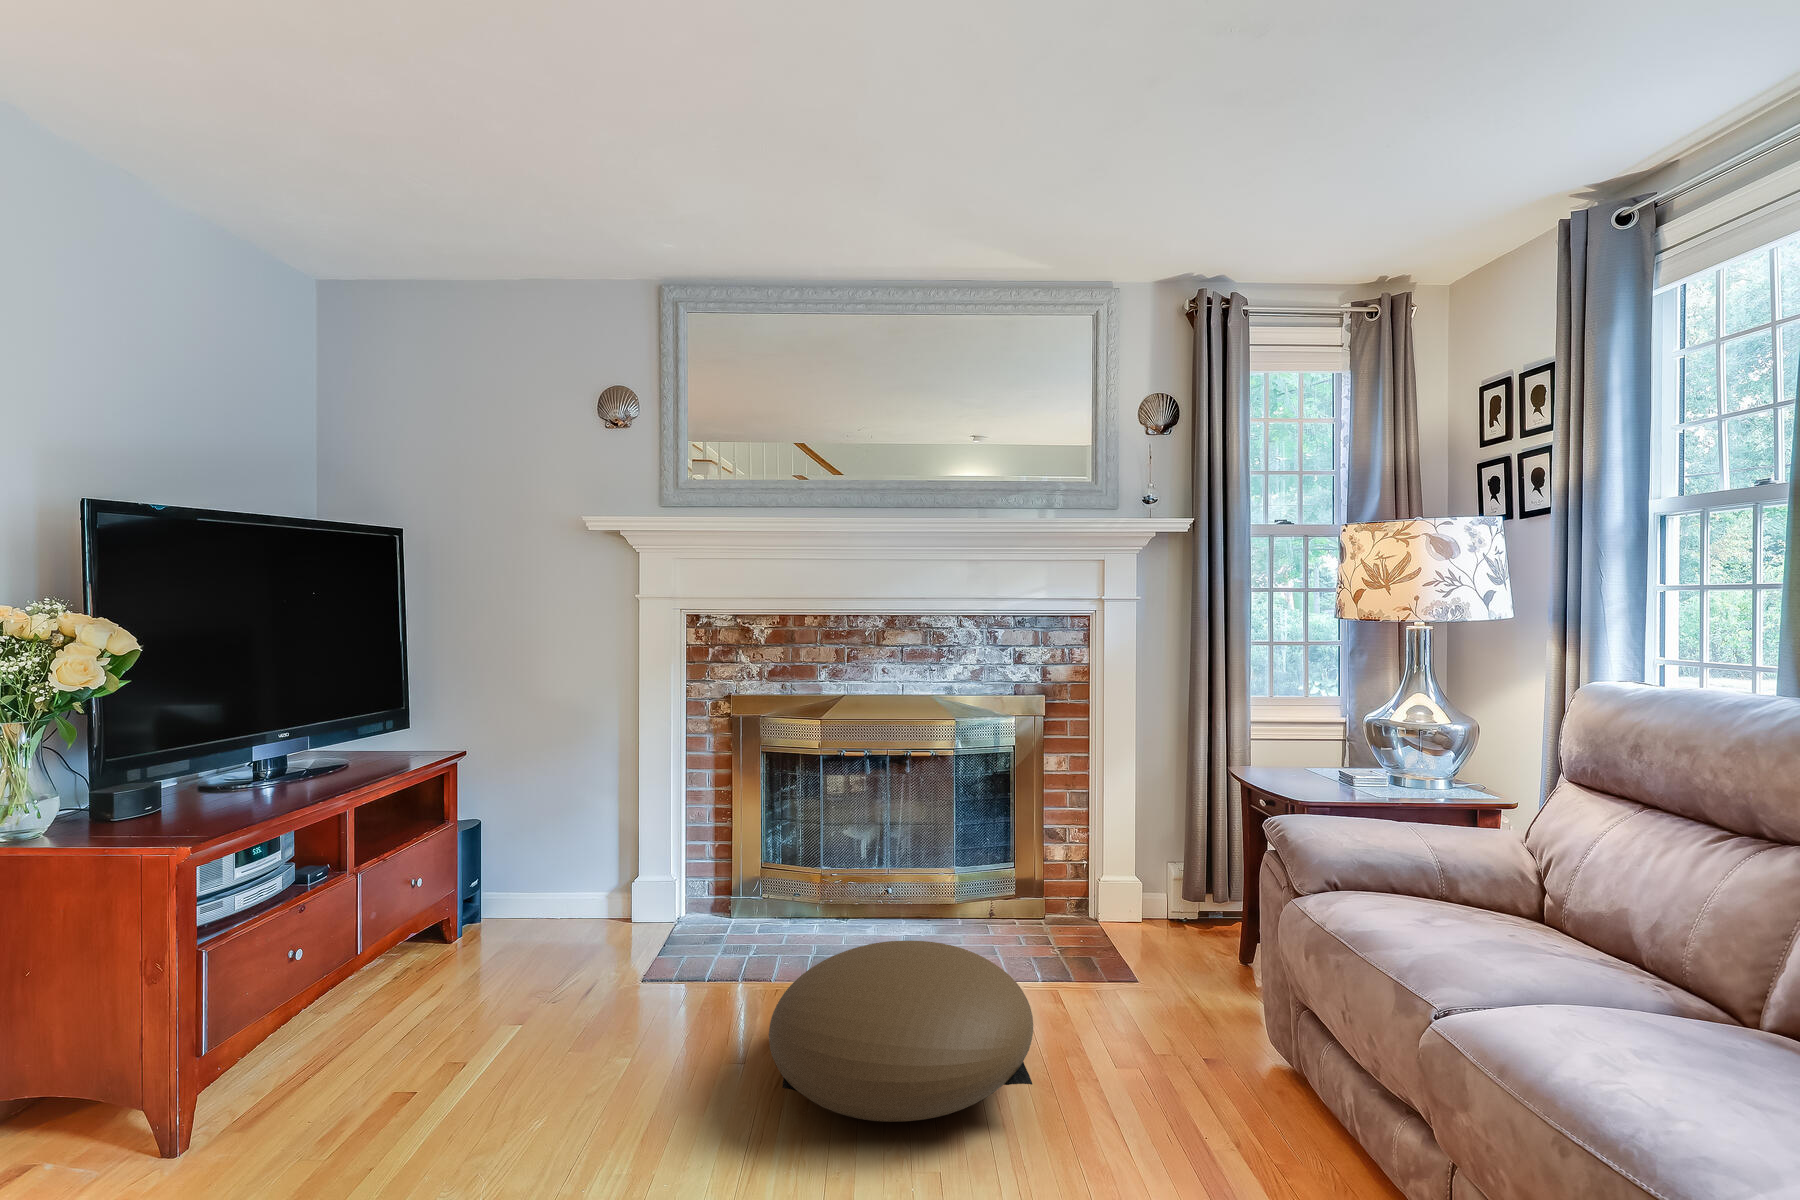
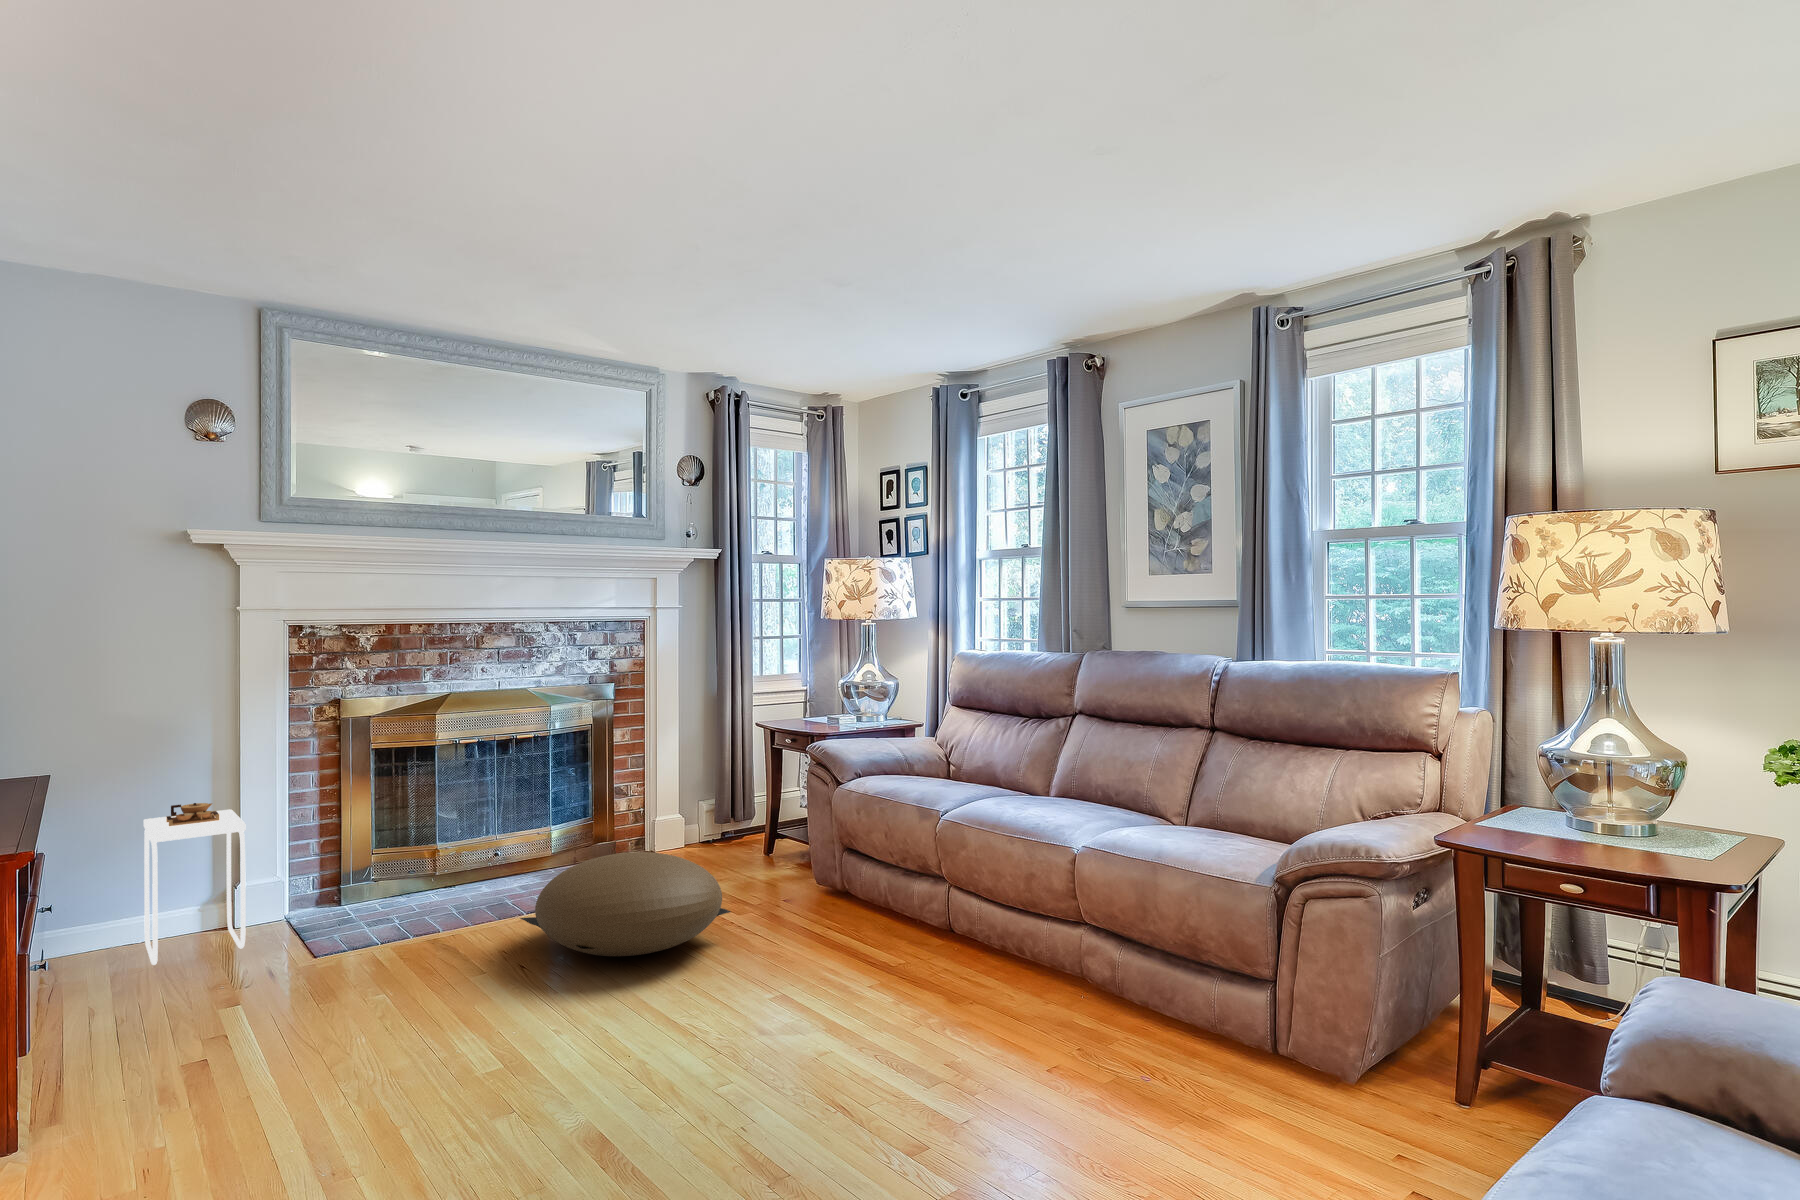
side table: none [515,791,624,950] -> present [144,803,246,965]

